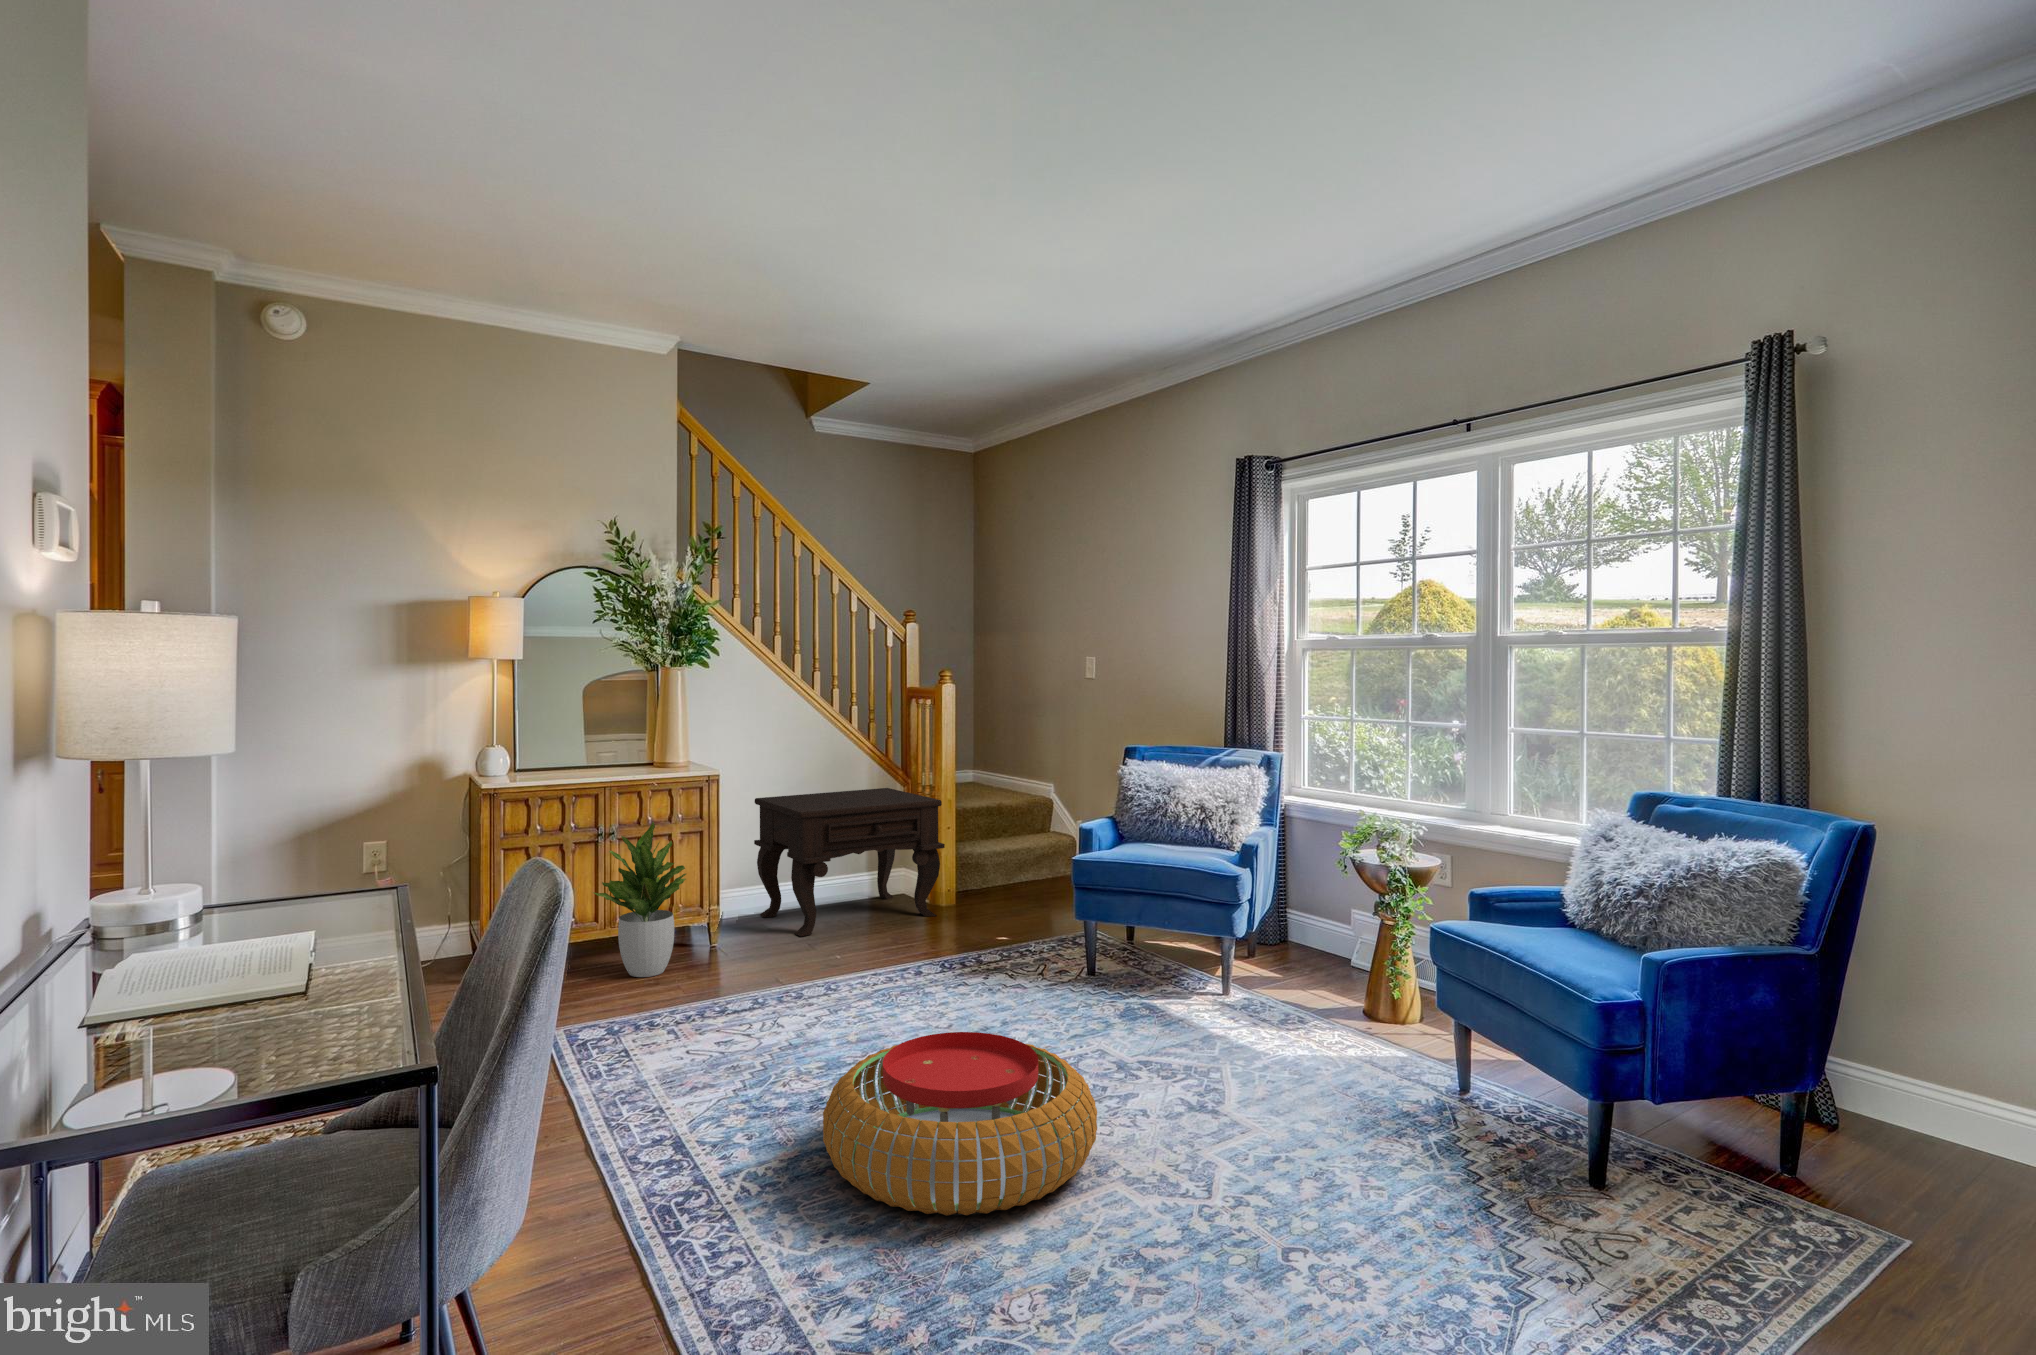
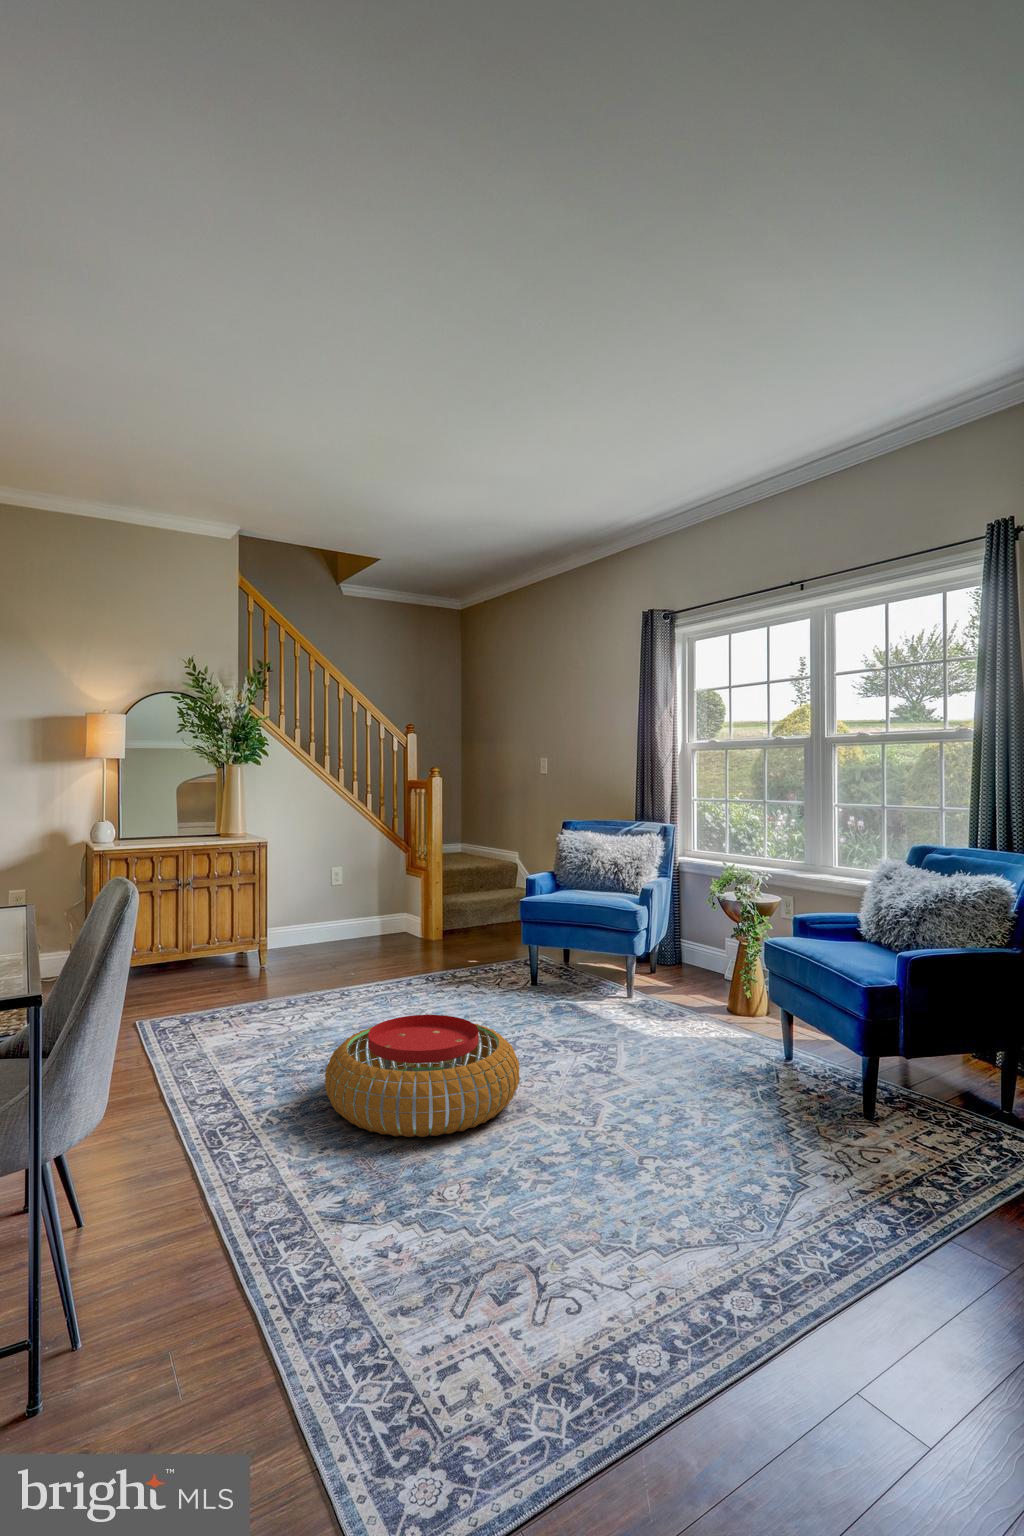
side table: present [754,788,945,937] -> none [296,855,433,960]
potted plant: present [593,822,686,977] -> none [173,875,244,987]

